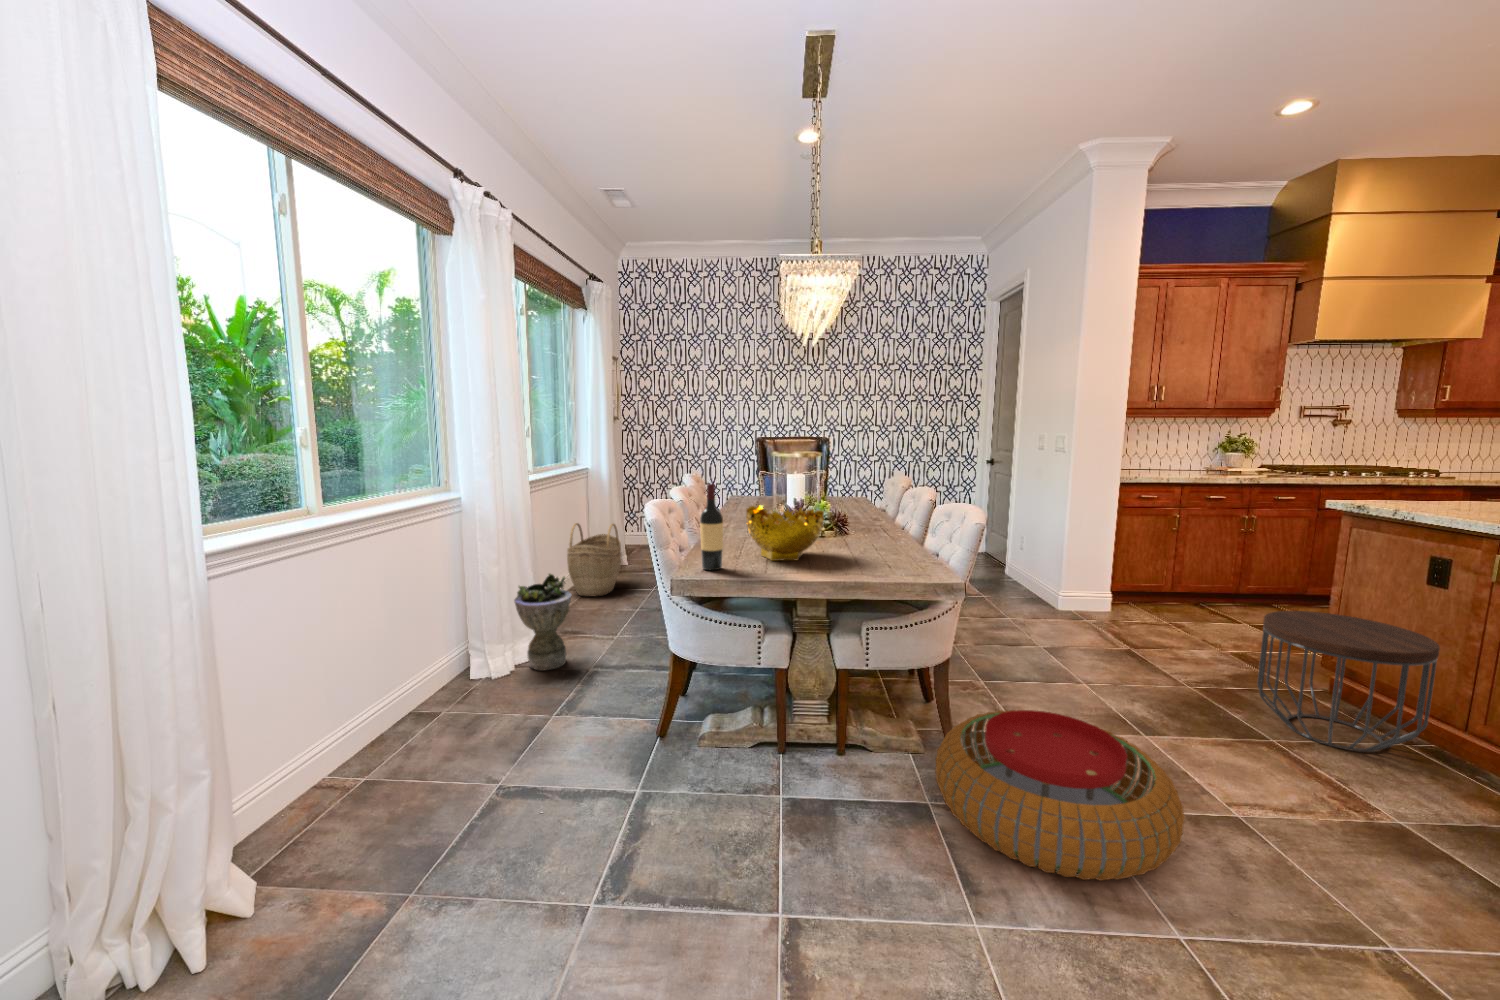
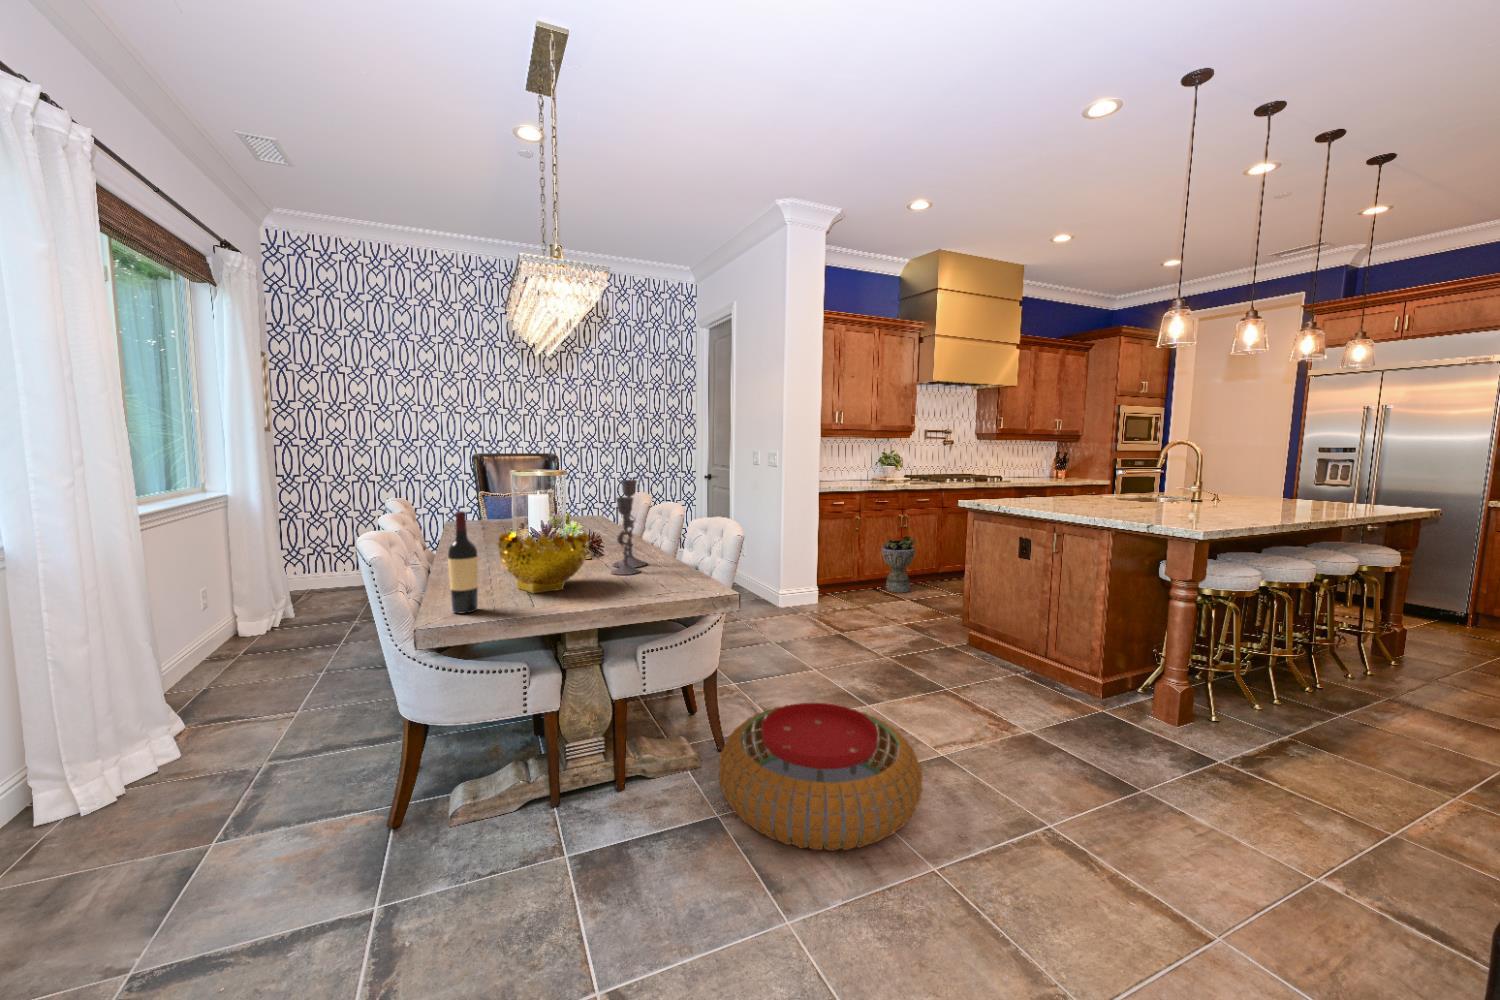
candlestick: none [848,461,887,553] -> present [611,480,647,575]
woven basket: present [567,523,622,596] -> none [203,566,290,665]
planter: present [514,574,571,671] -> present [881,536,915,593]
side table: present [1257,611,1440,752] -> none [933,586,1036,687]

